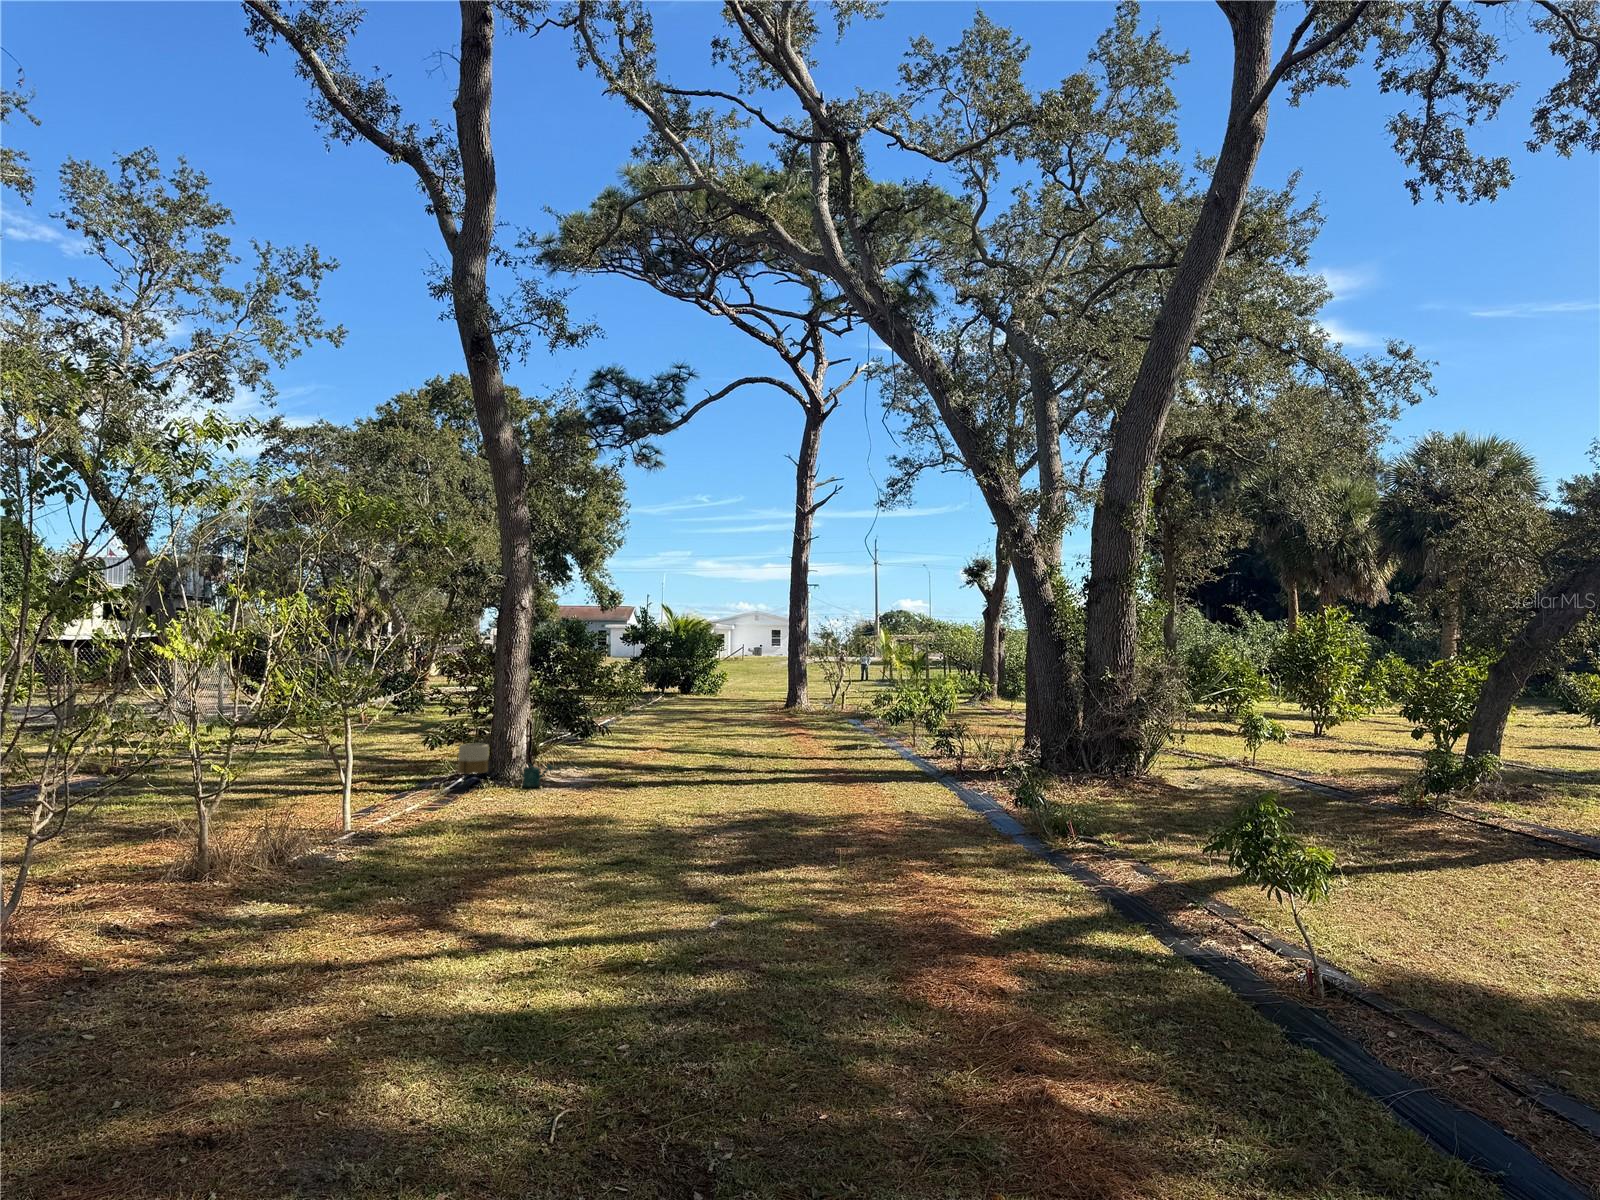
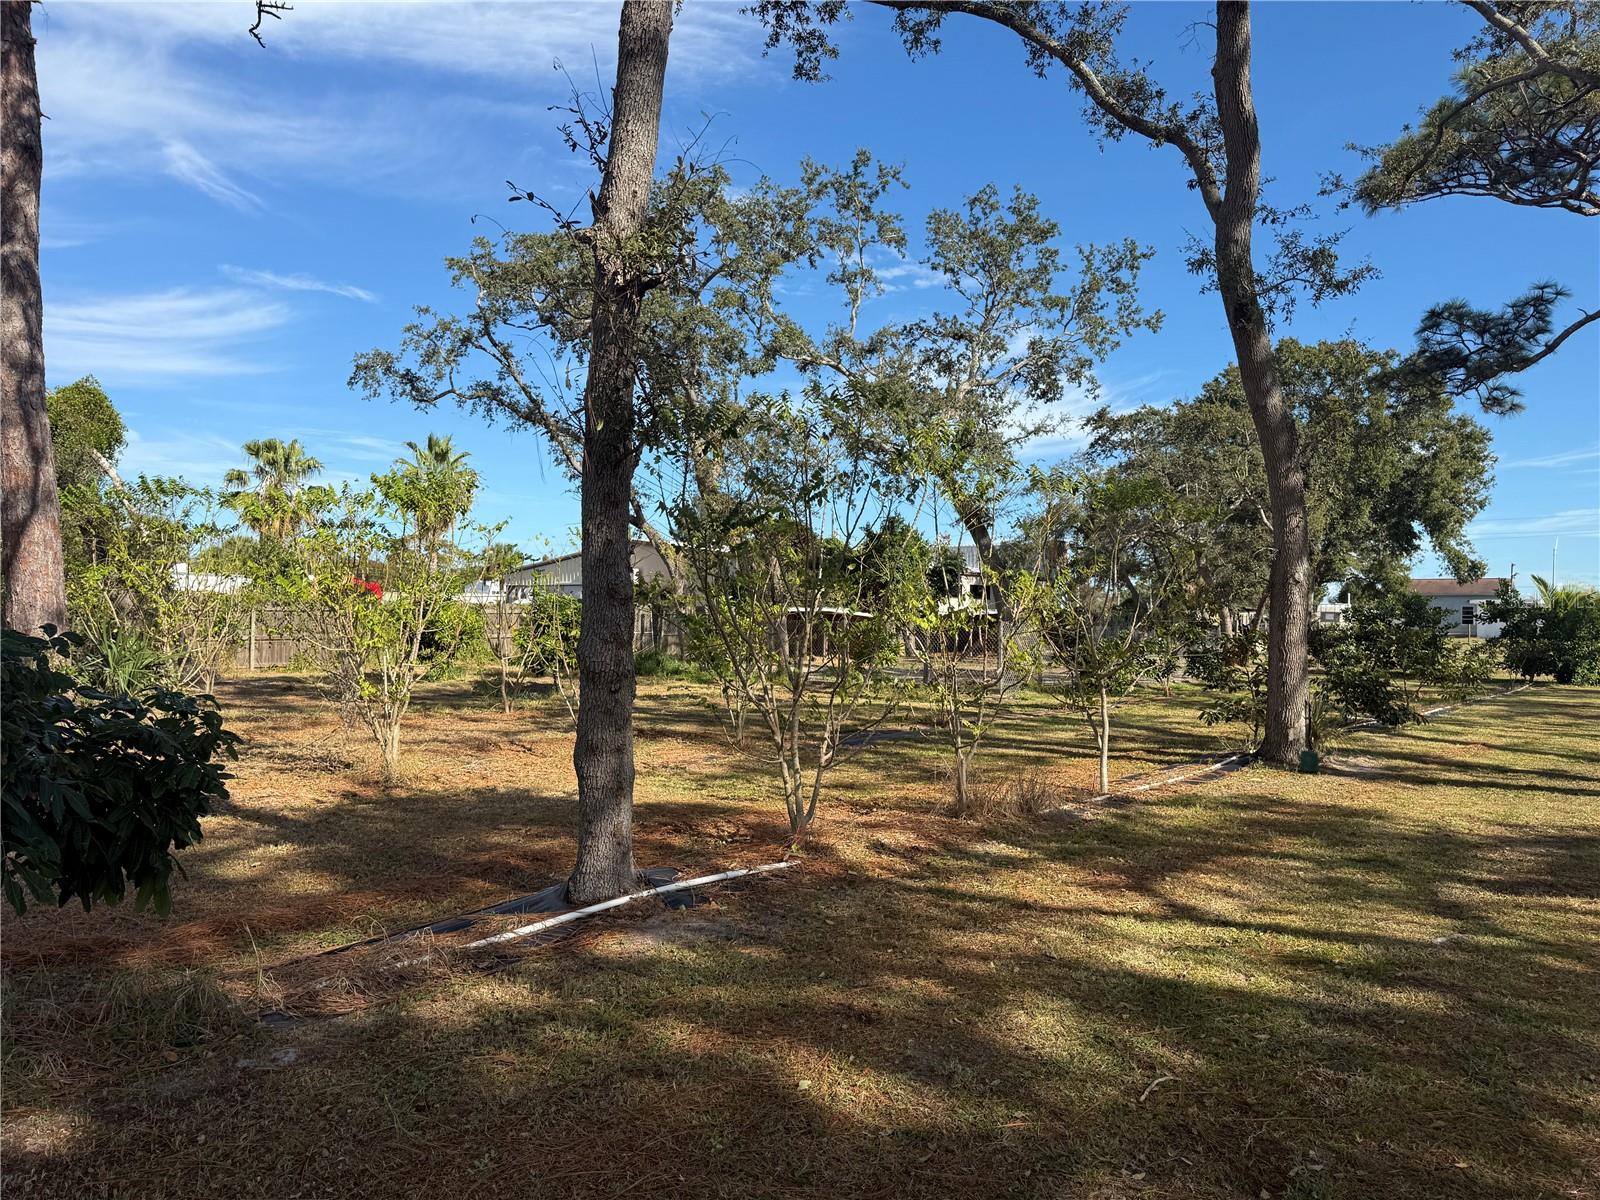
planter: present [458,743,489,784] -> none [1231,721,1264,766]

